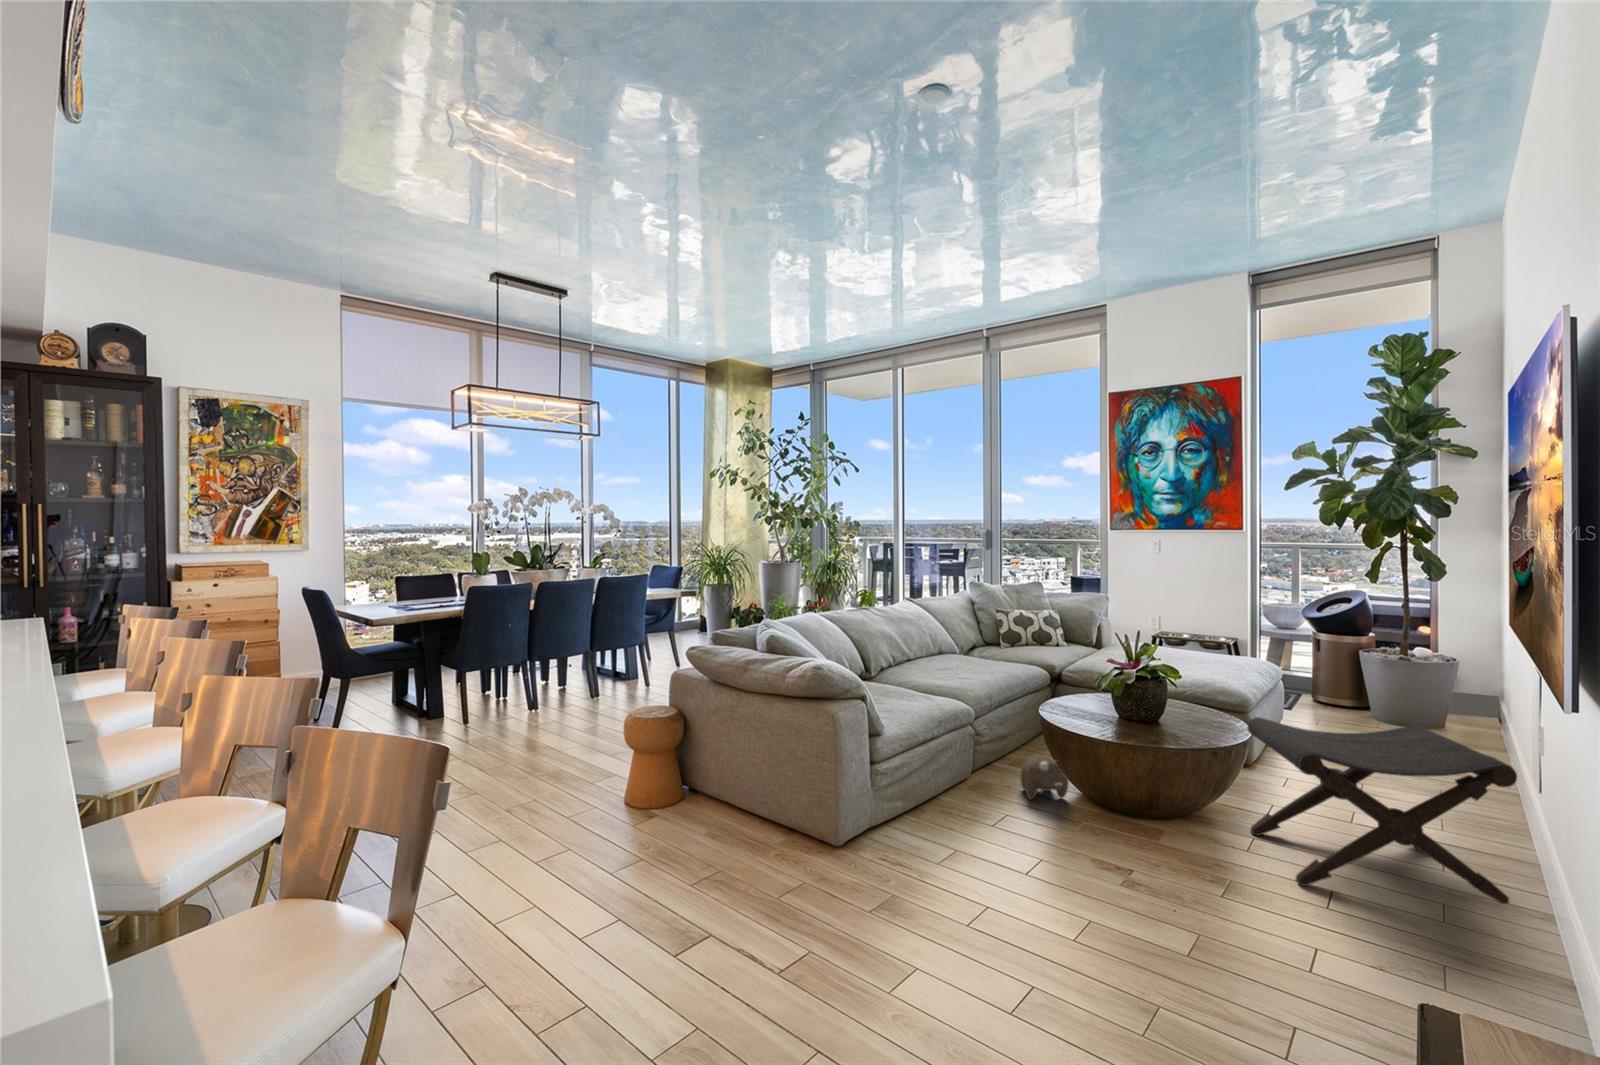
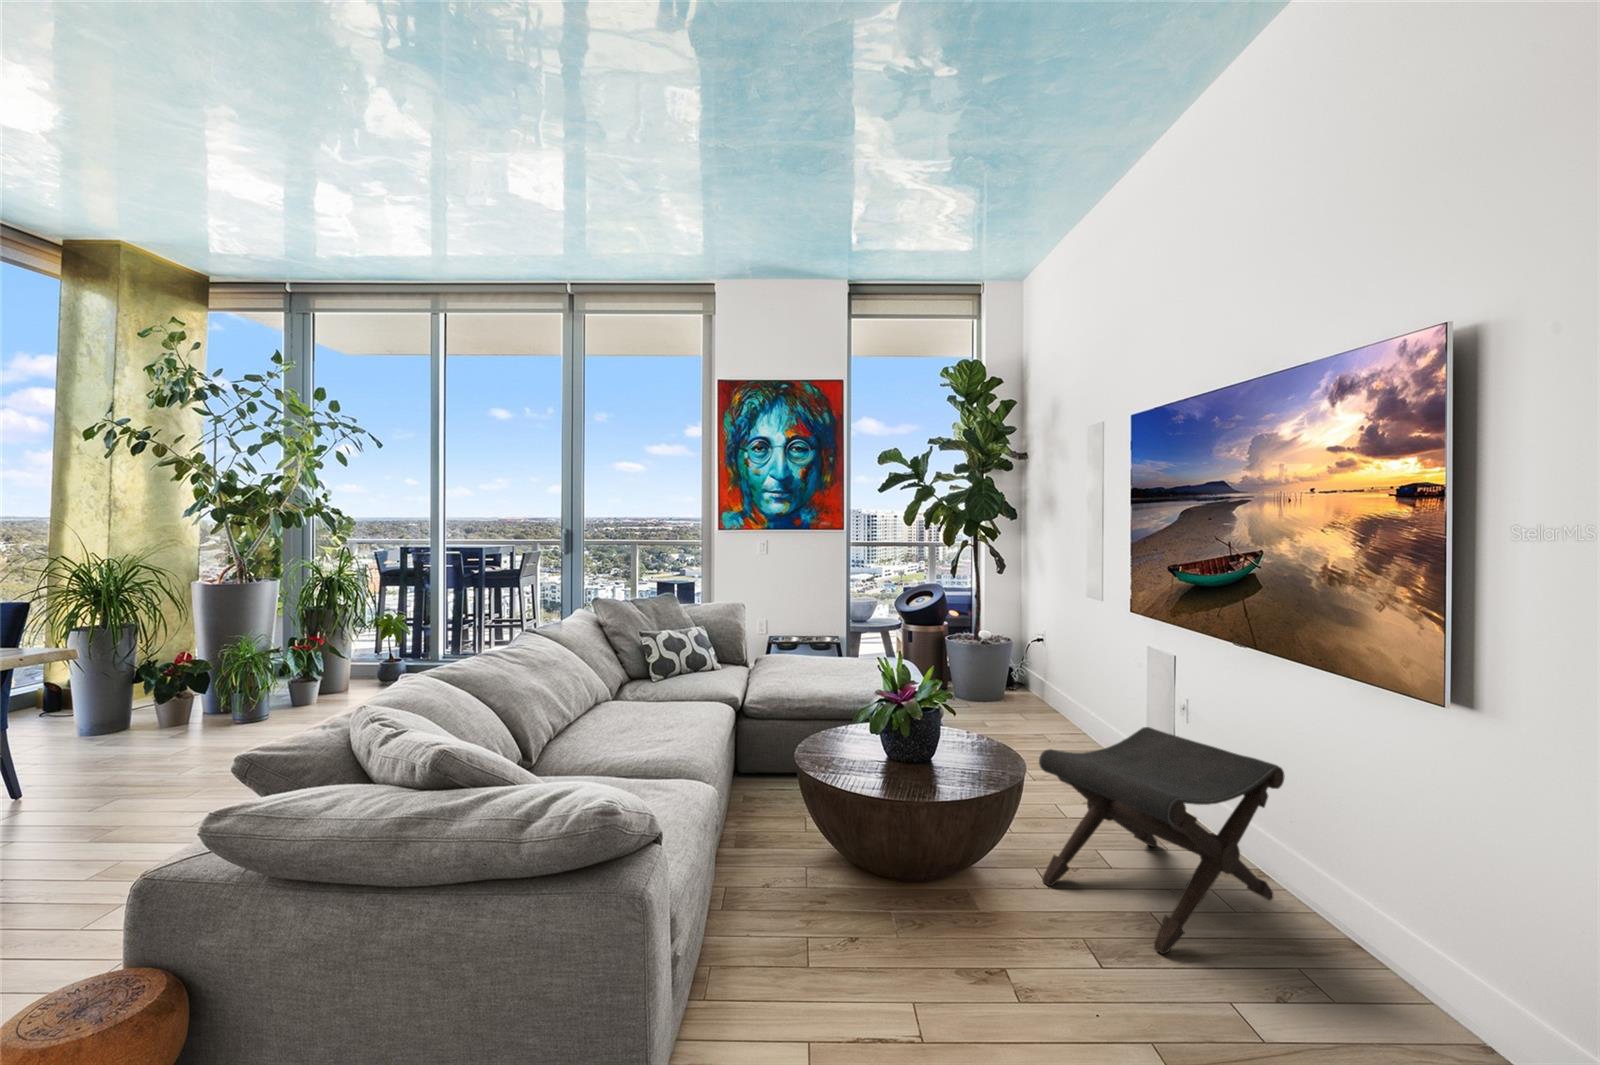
plush toy: present [1021,755,1069,799] -> none [786,850,865,924]

